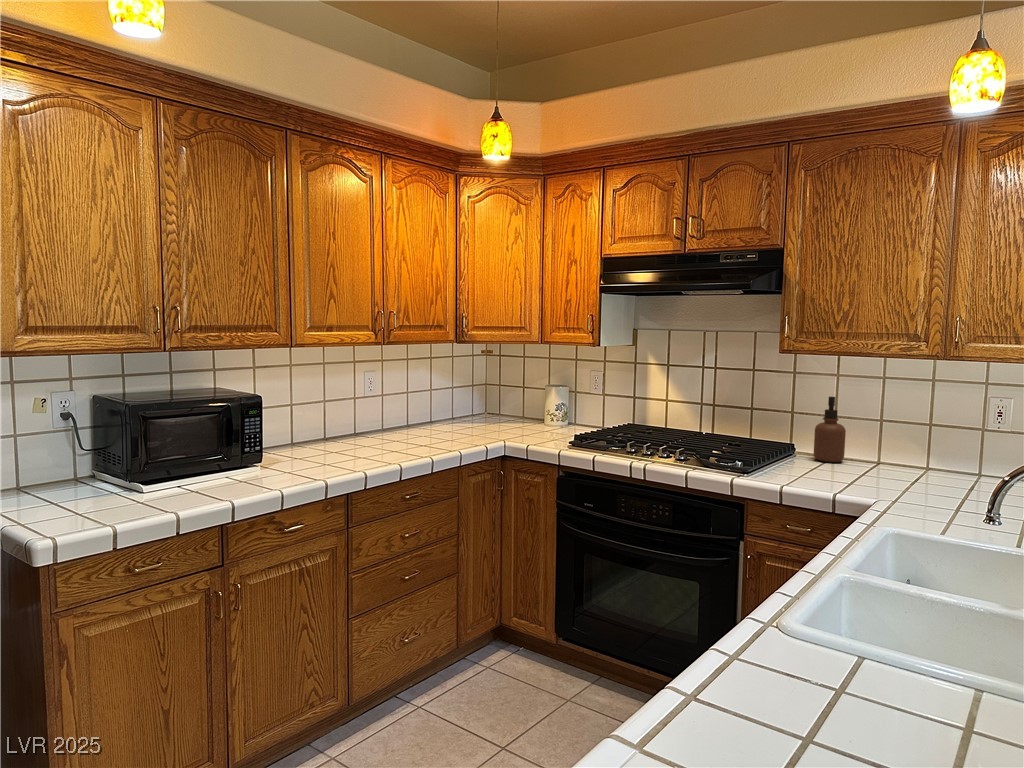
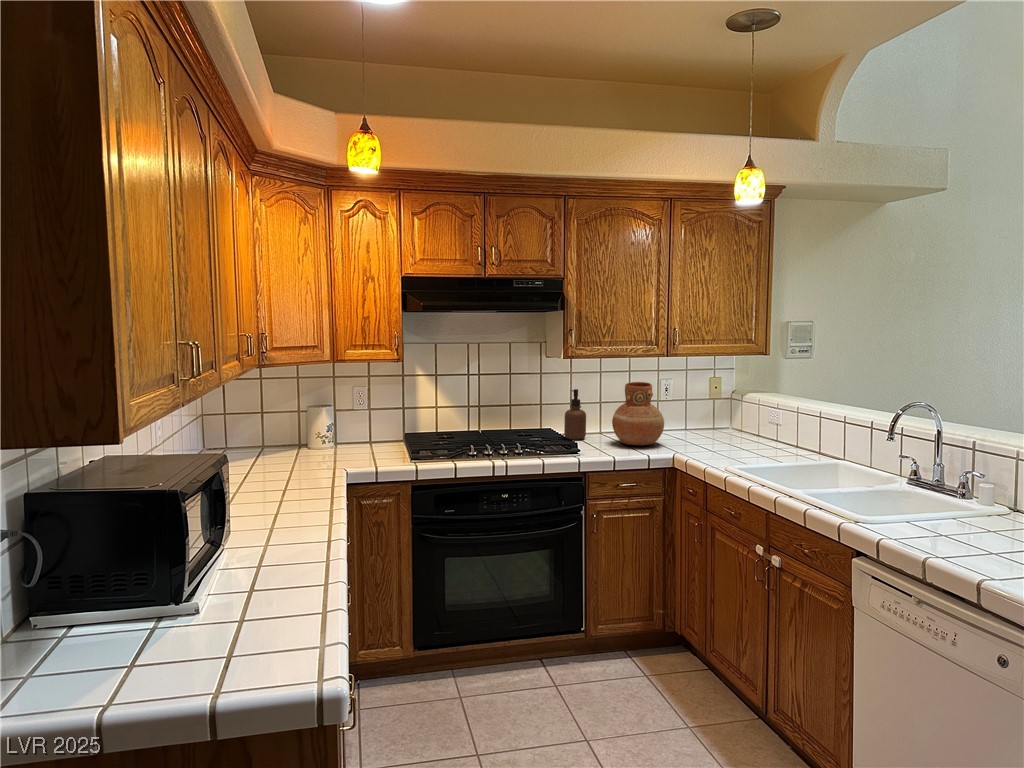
vase: none [851,391,934,481] -> present [612,382,664,445]

